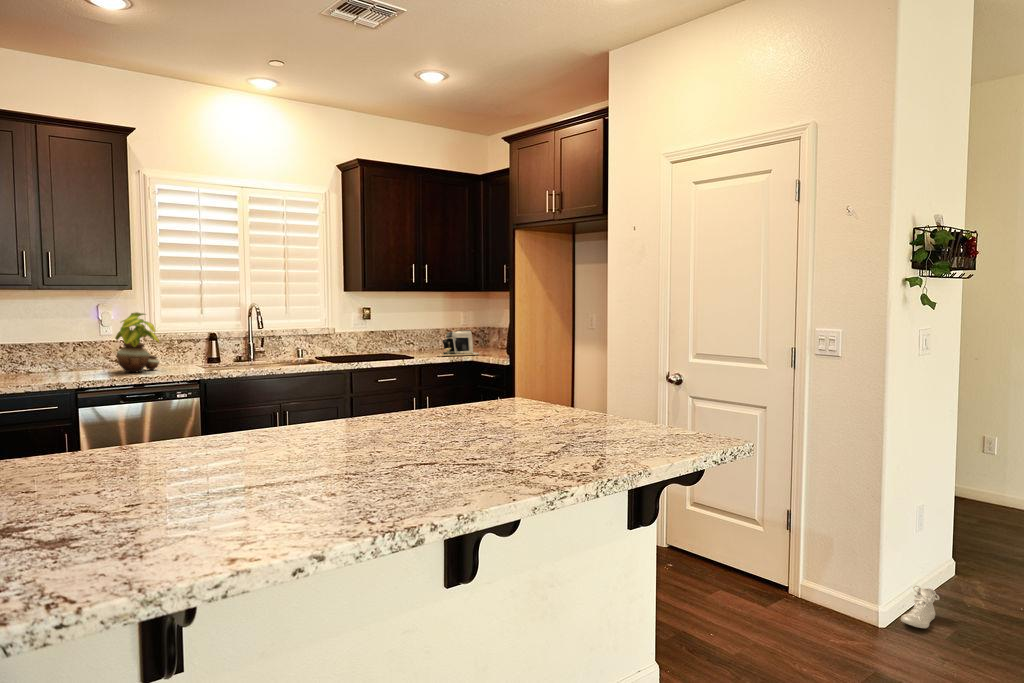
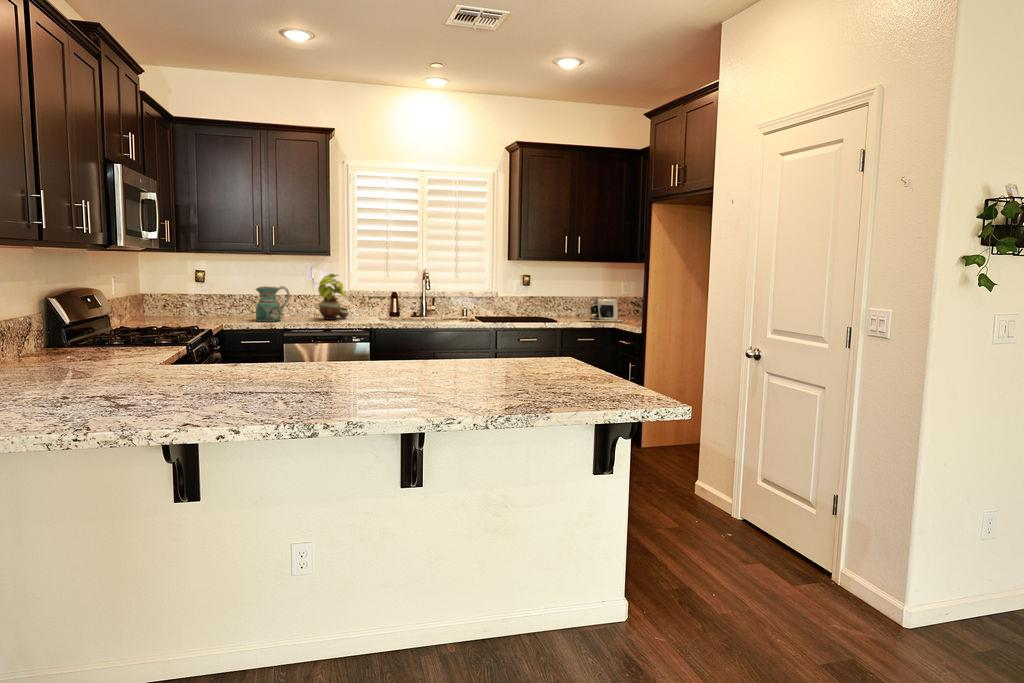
ceramic pitcher: none [23,331,76,381] -> present [256,286,290,322]
shoe: present [901,586,939,628] -> none [933,595,989,640]

